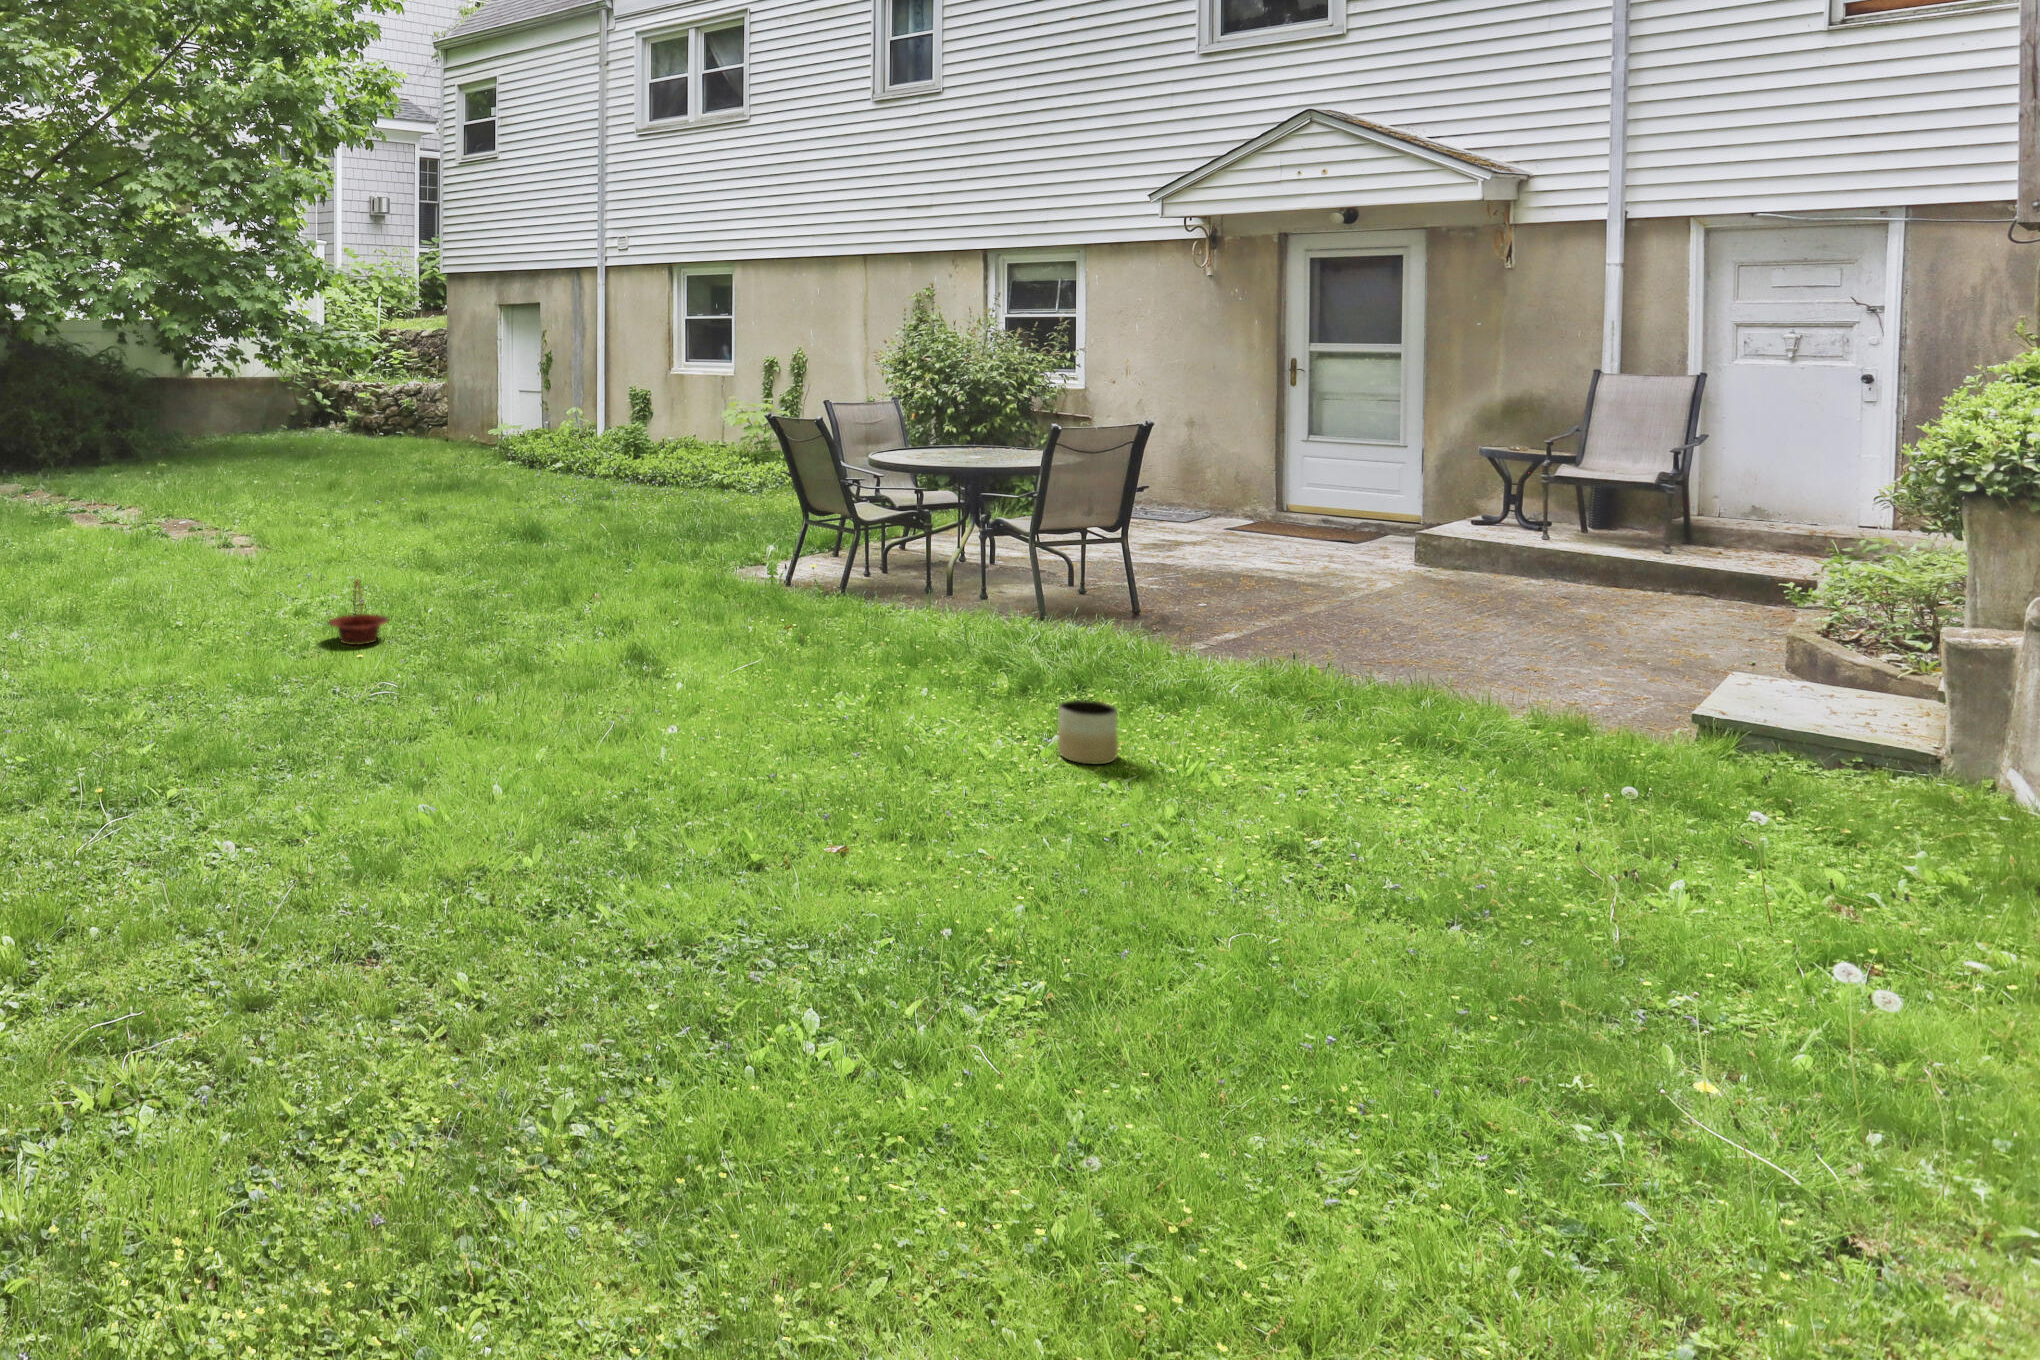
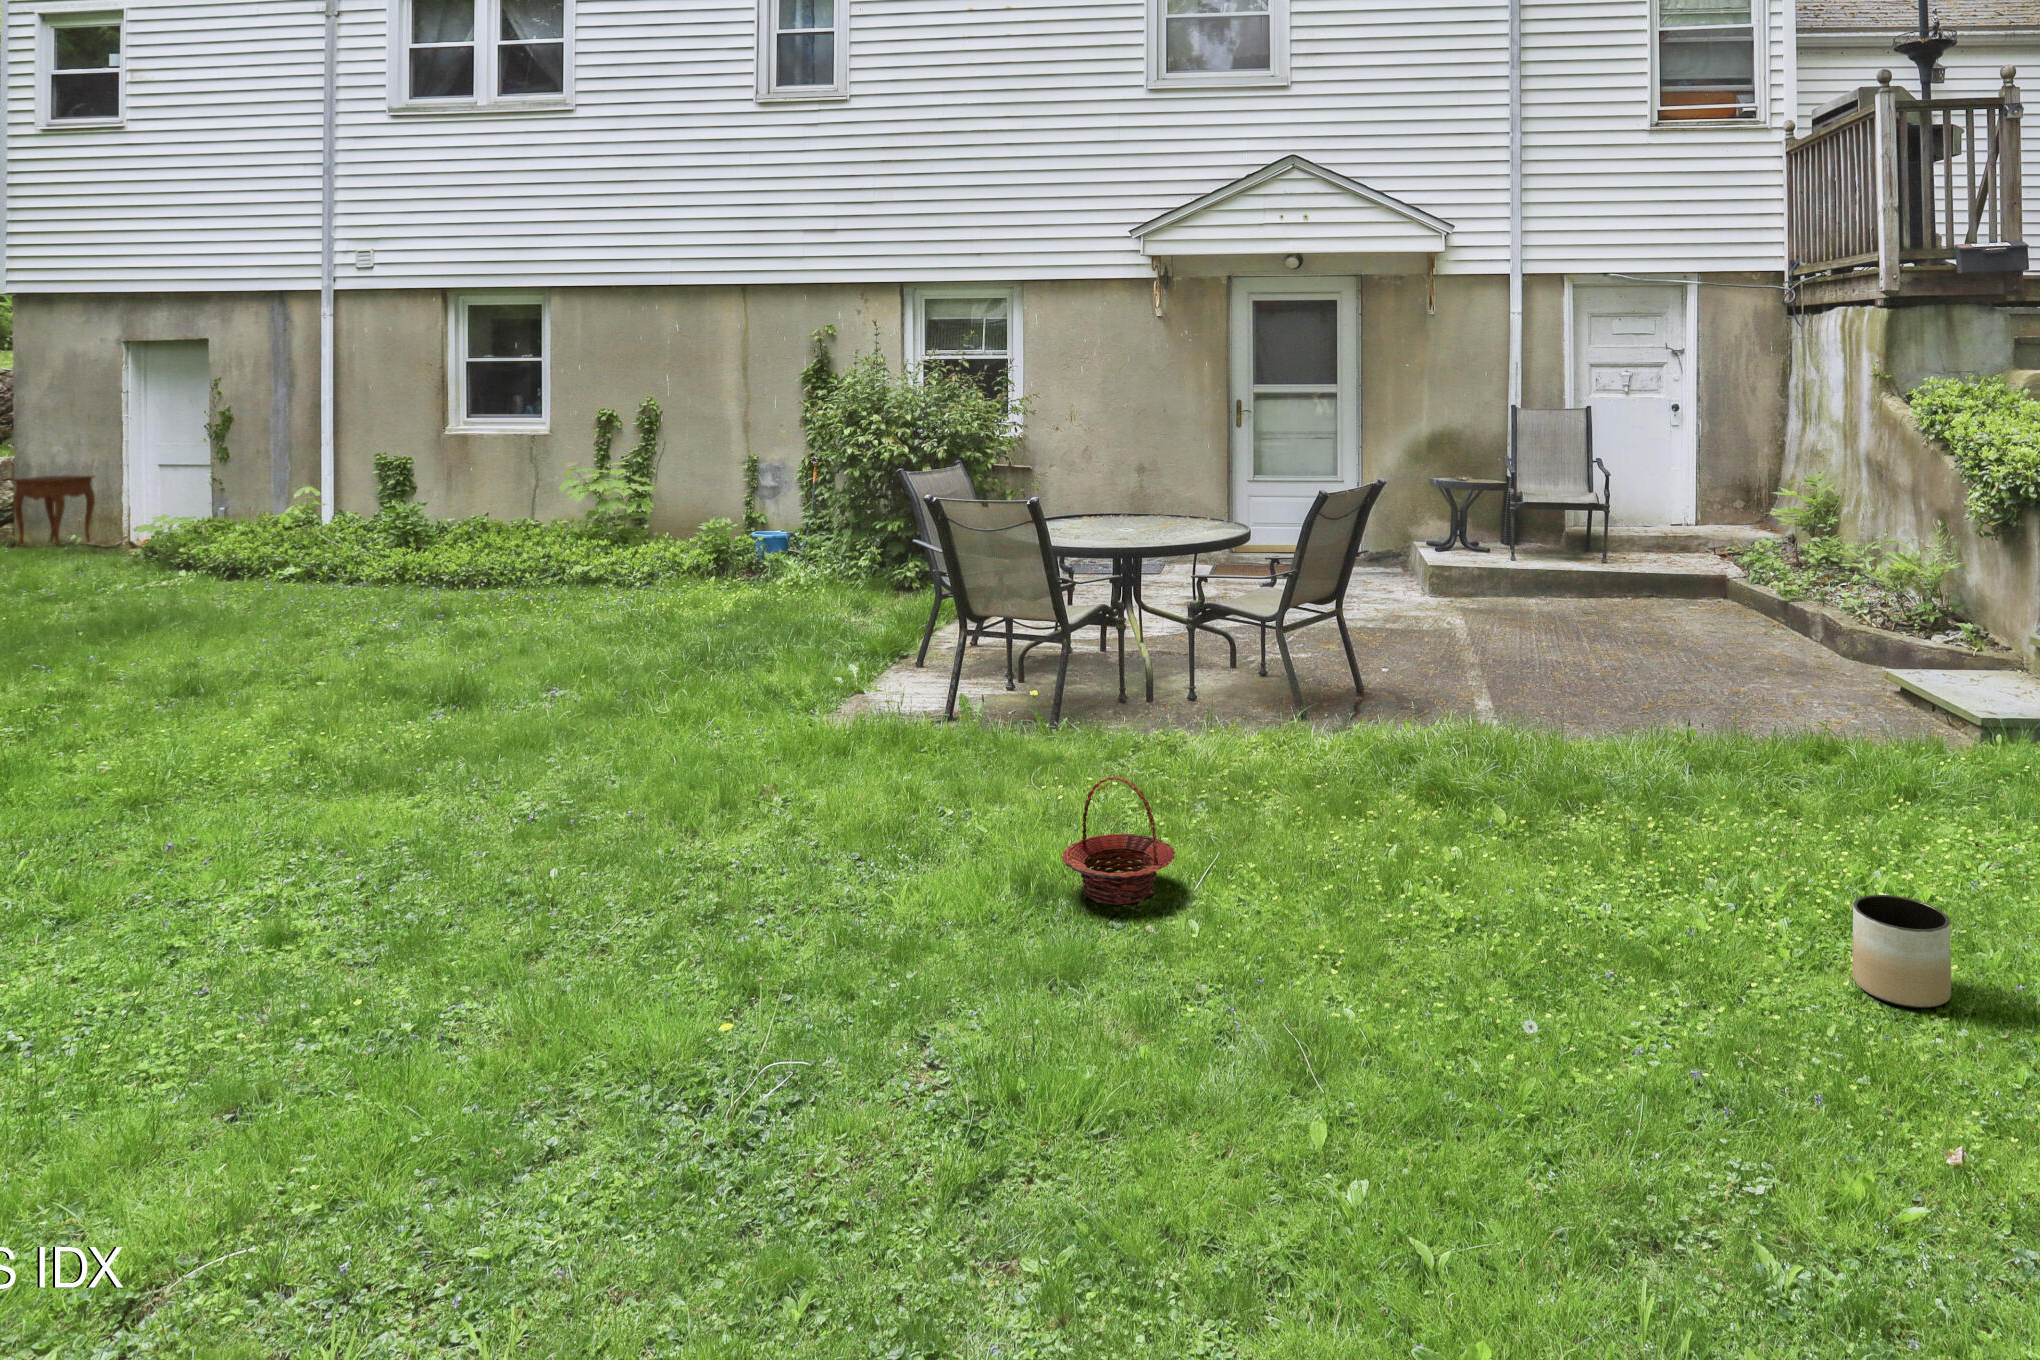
side table: none [445,394,487,440] -> present [13,476,95,546]
basket: present [327,580,389,645] -> present [1061,777,1175,905]

